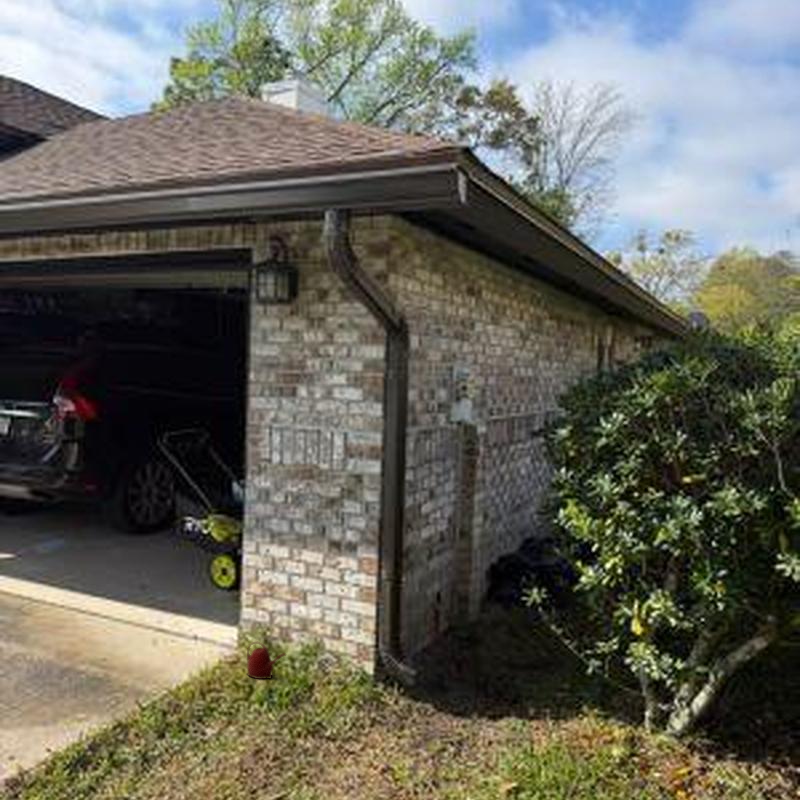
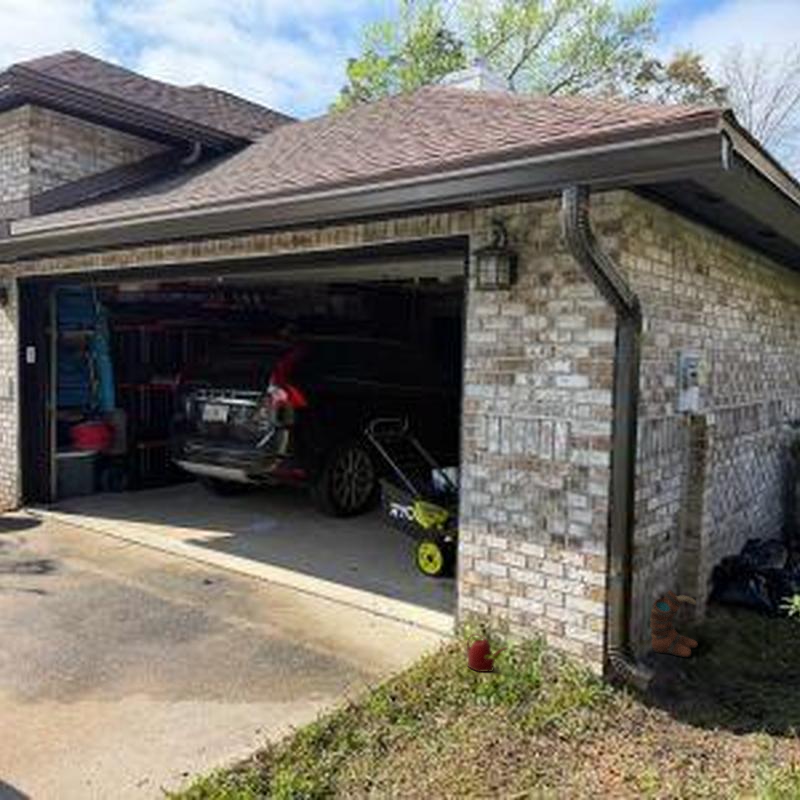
boots: none [427,595,471,658] -> present [650,590,698,657]

